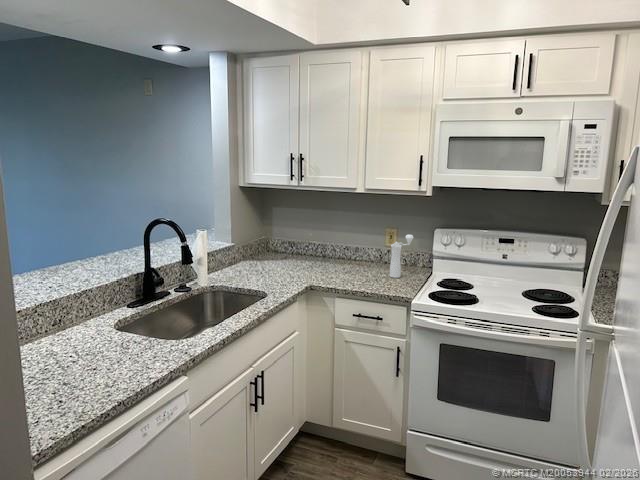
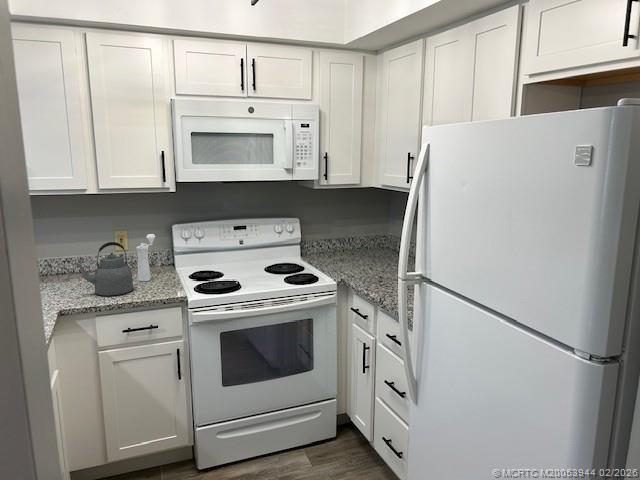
kettle: none [333,236,379,284] -> present [73,242,133,296]

